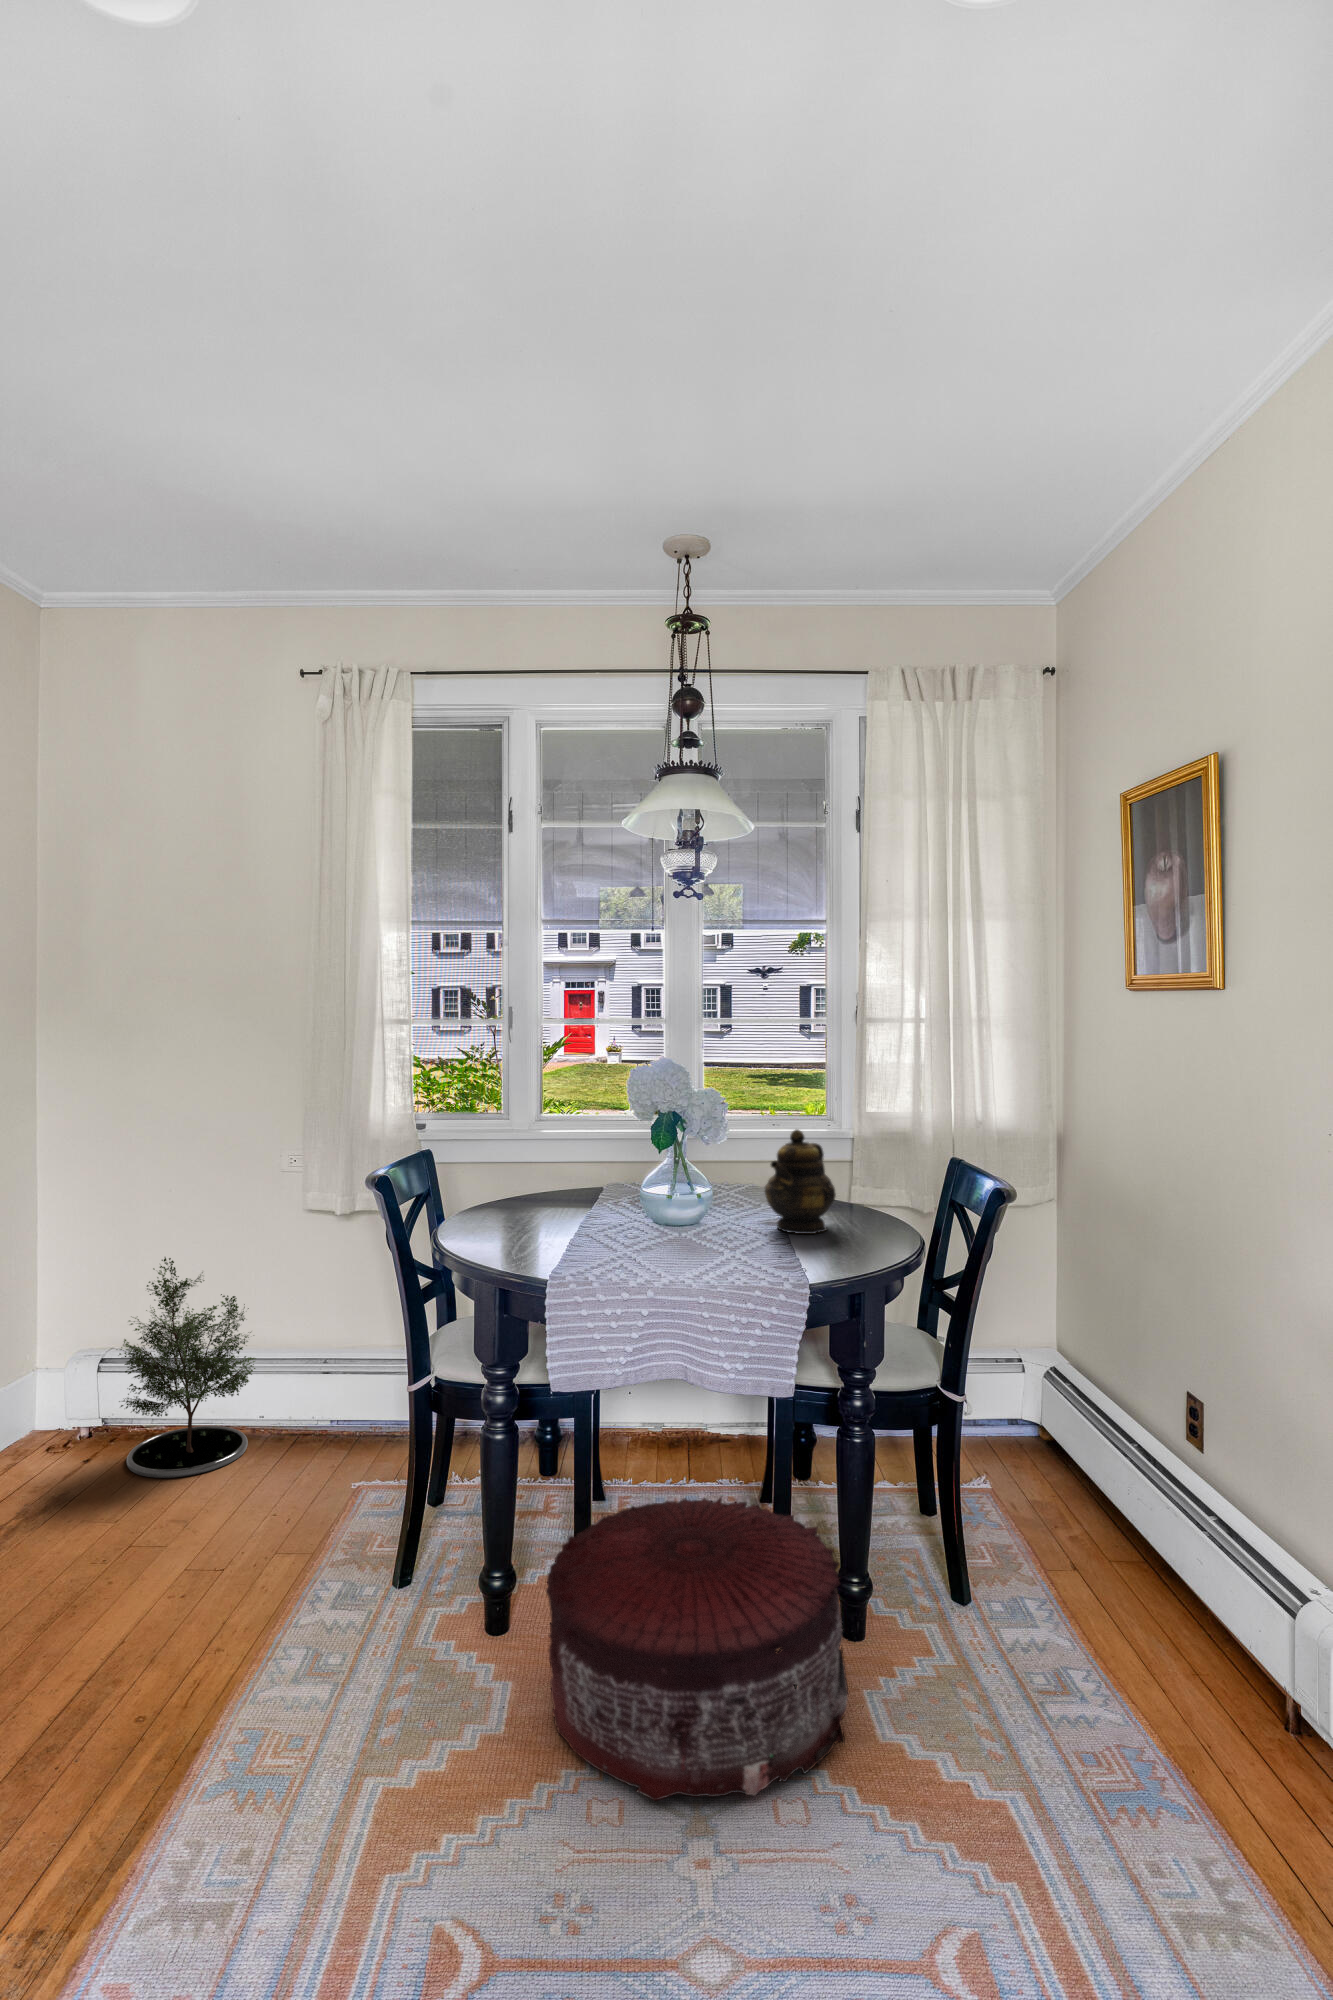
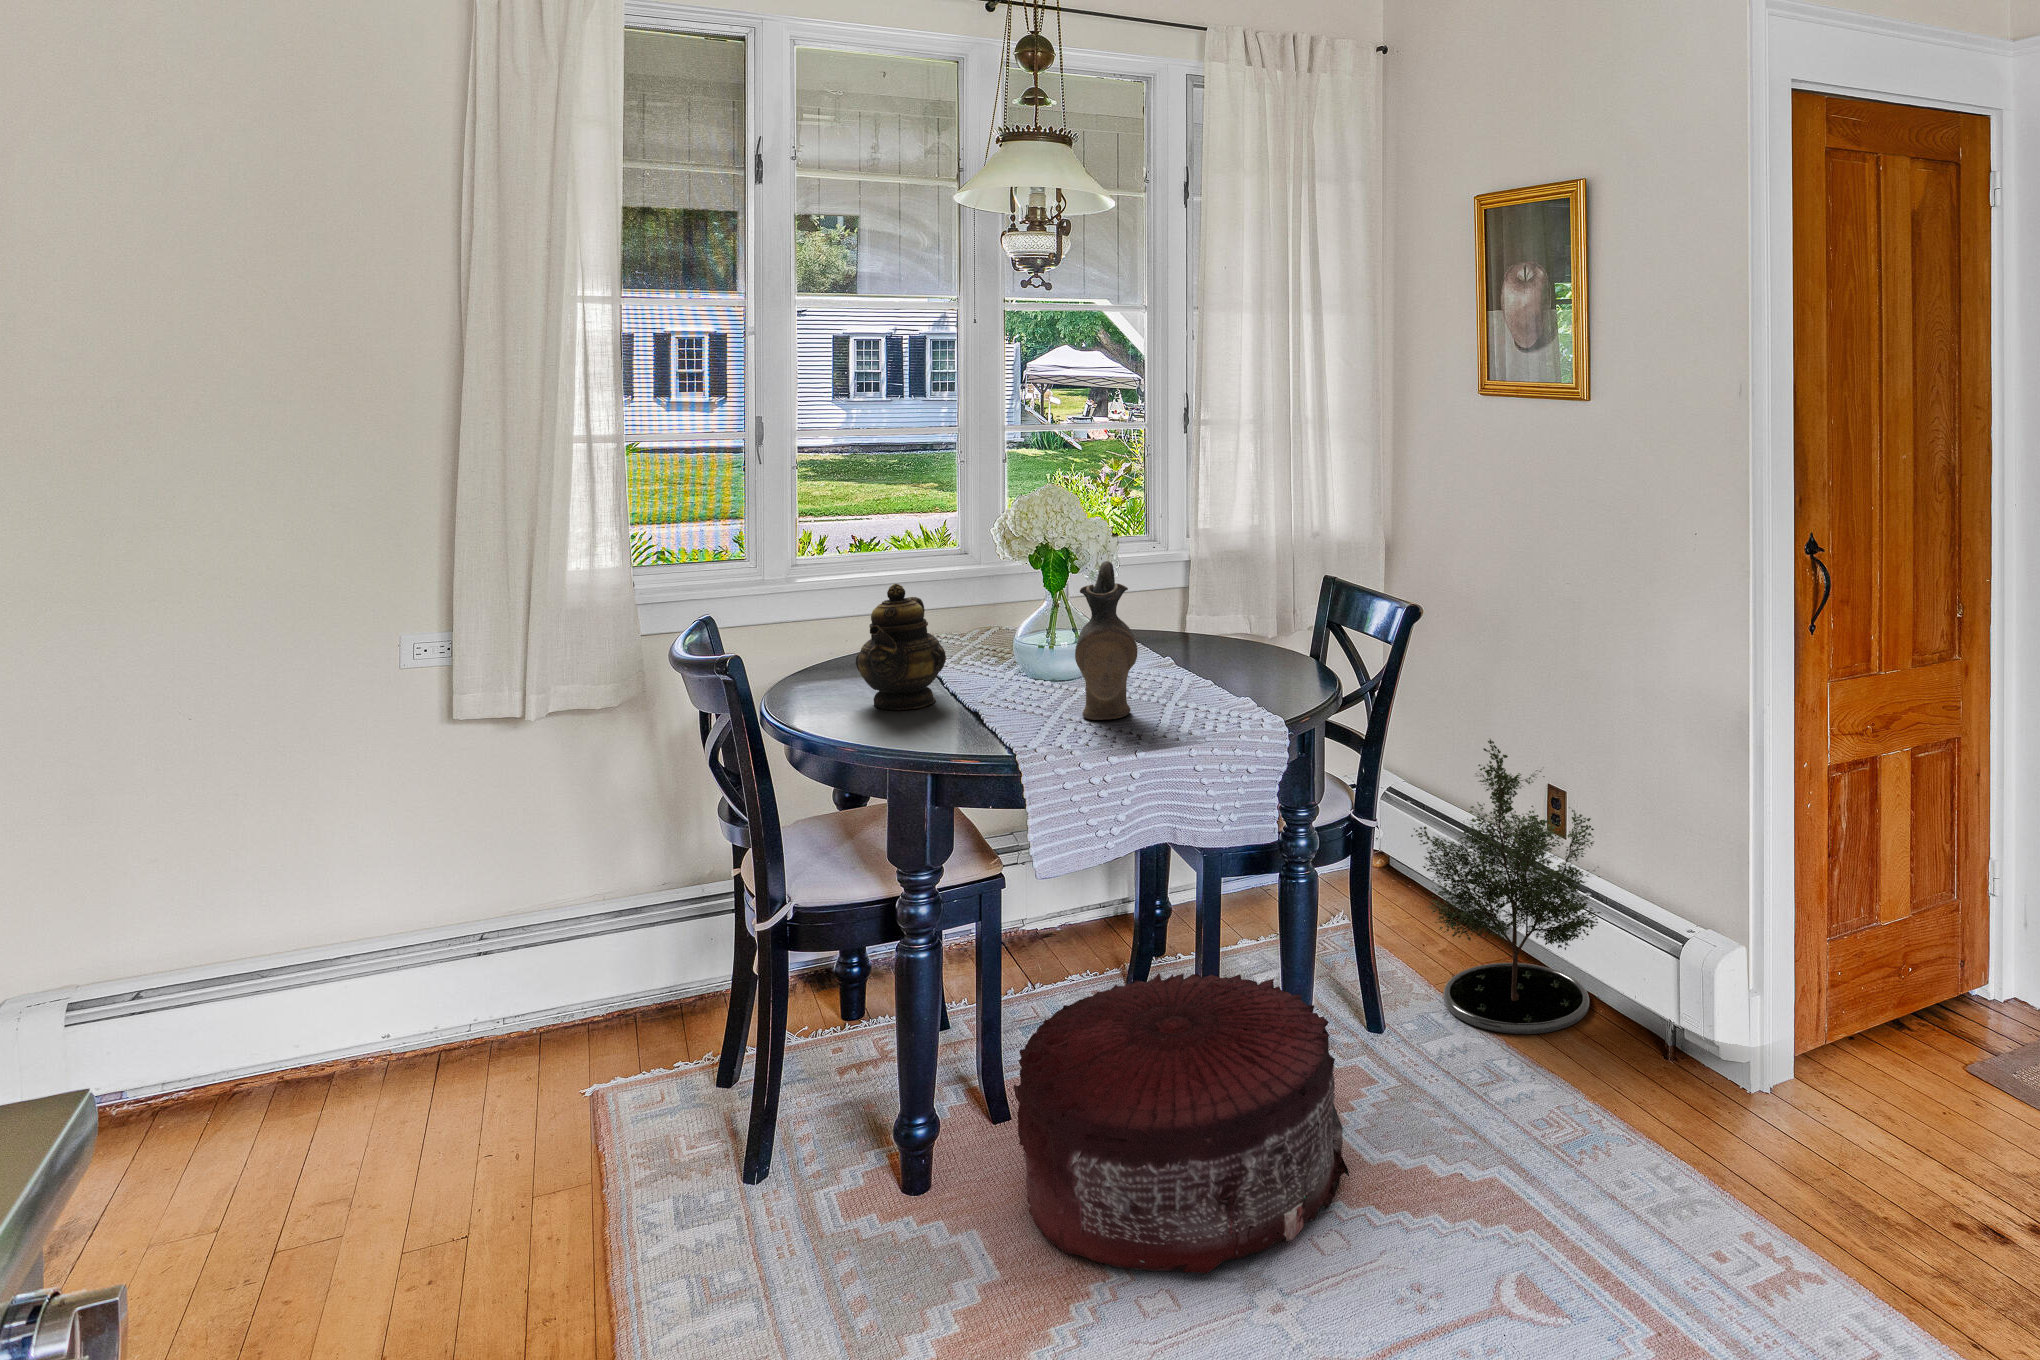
ceramic pitcher: none [659,1118,713,1257] -> present [1075,561,1138,720]
teapot: present [765,1130,836,1234] -> present [856,584,946,710]
potted tree: present [116,1257,256,1478] -> present [1411,739,1601,1034]

